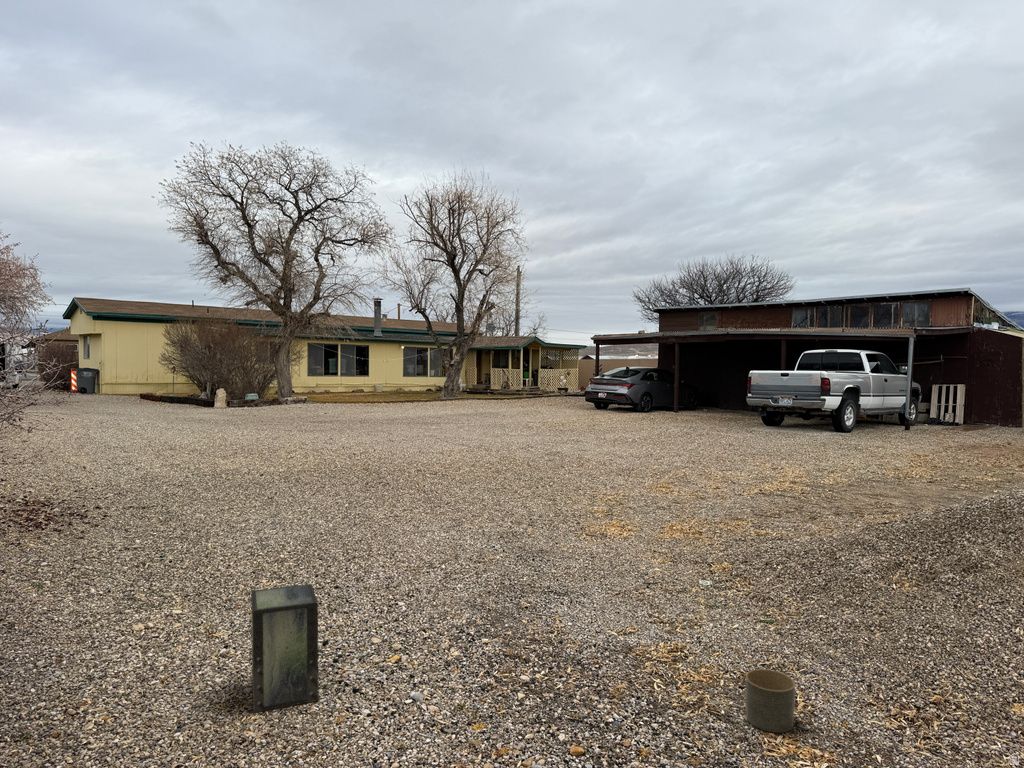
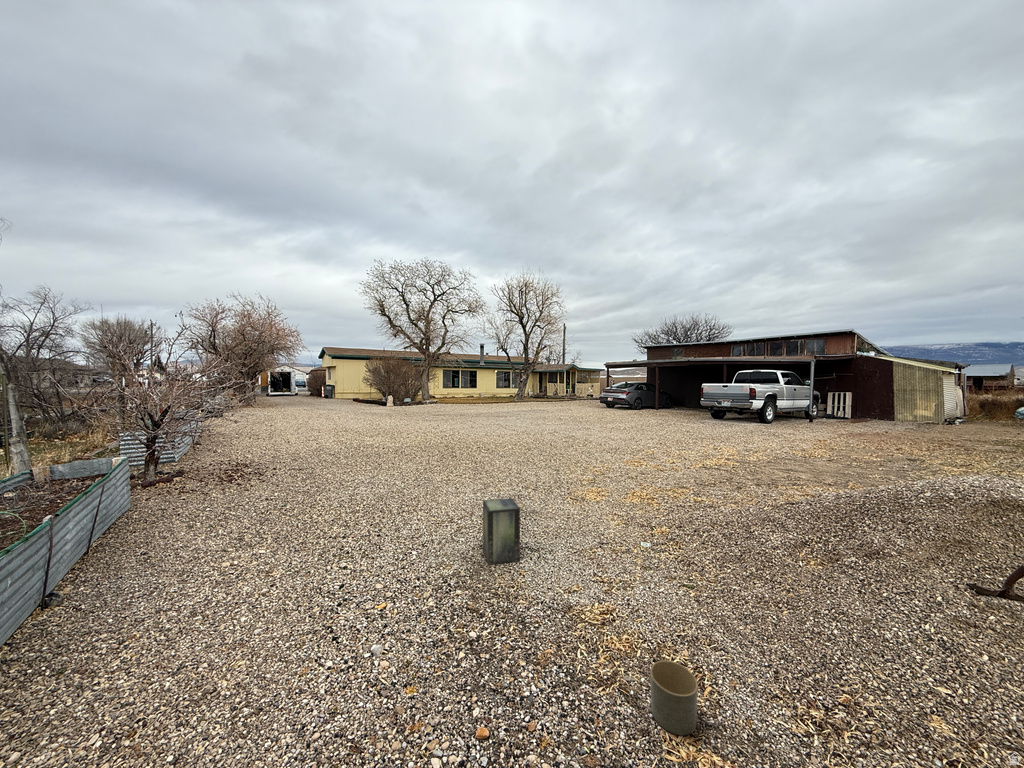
storage box: present [251,584,319,713] -> present [483,498,520,565]

